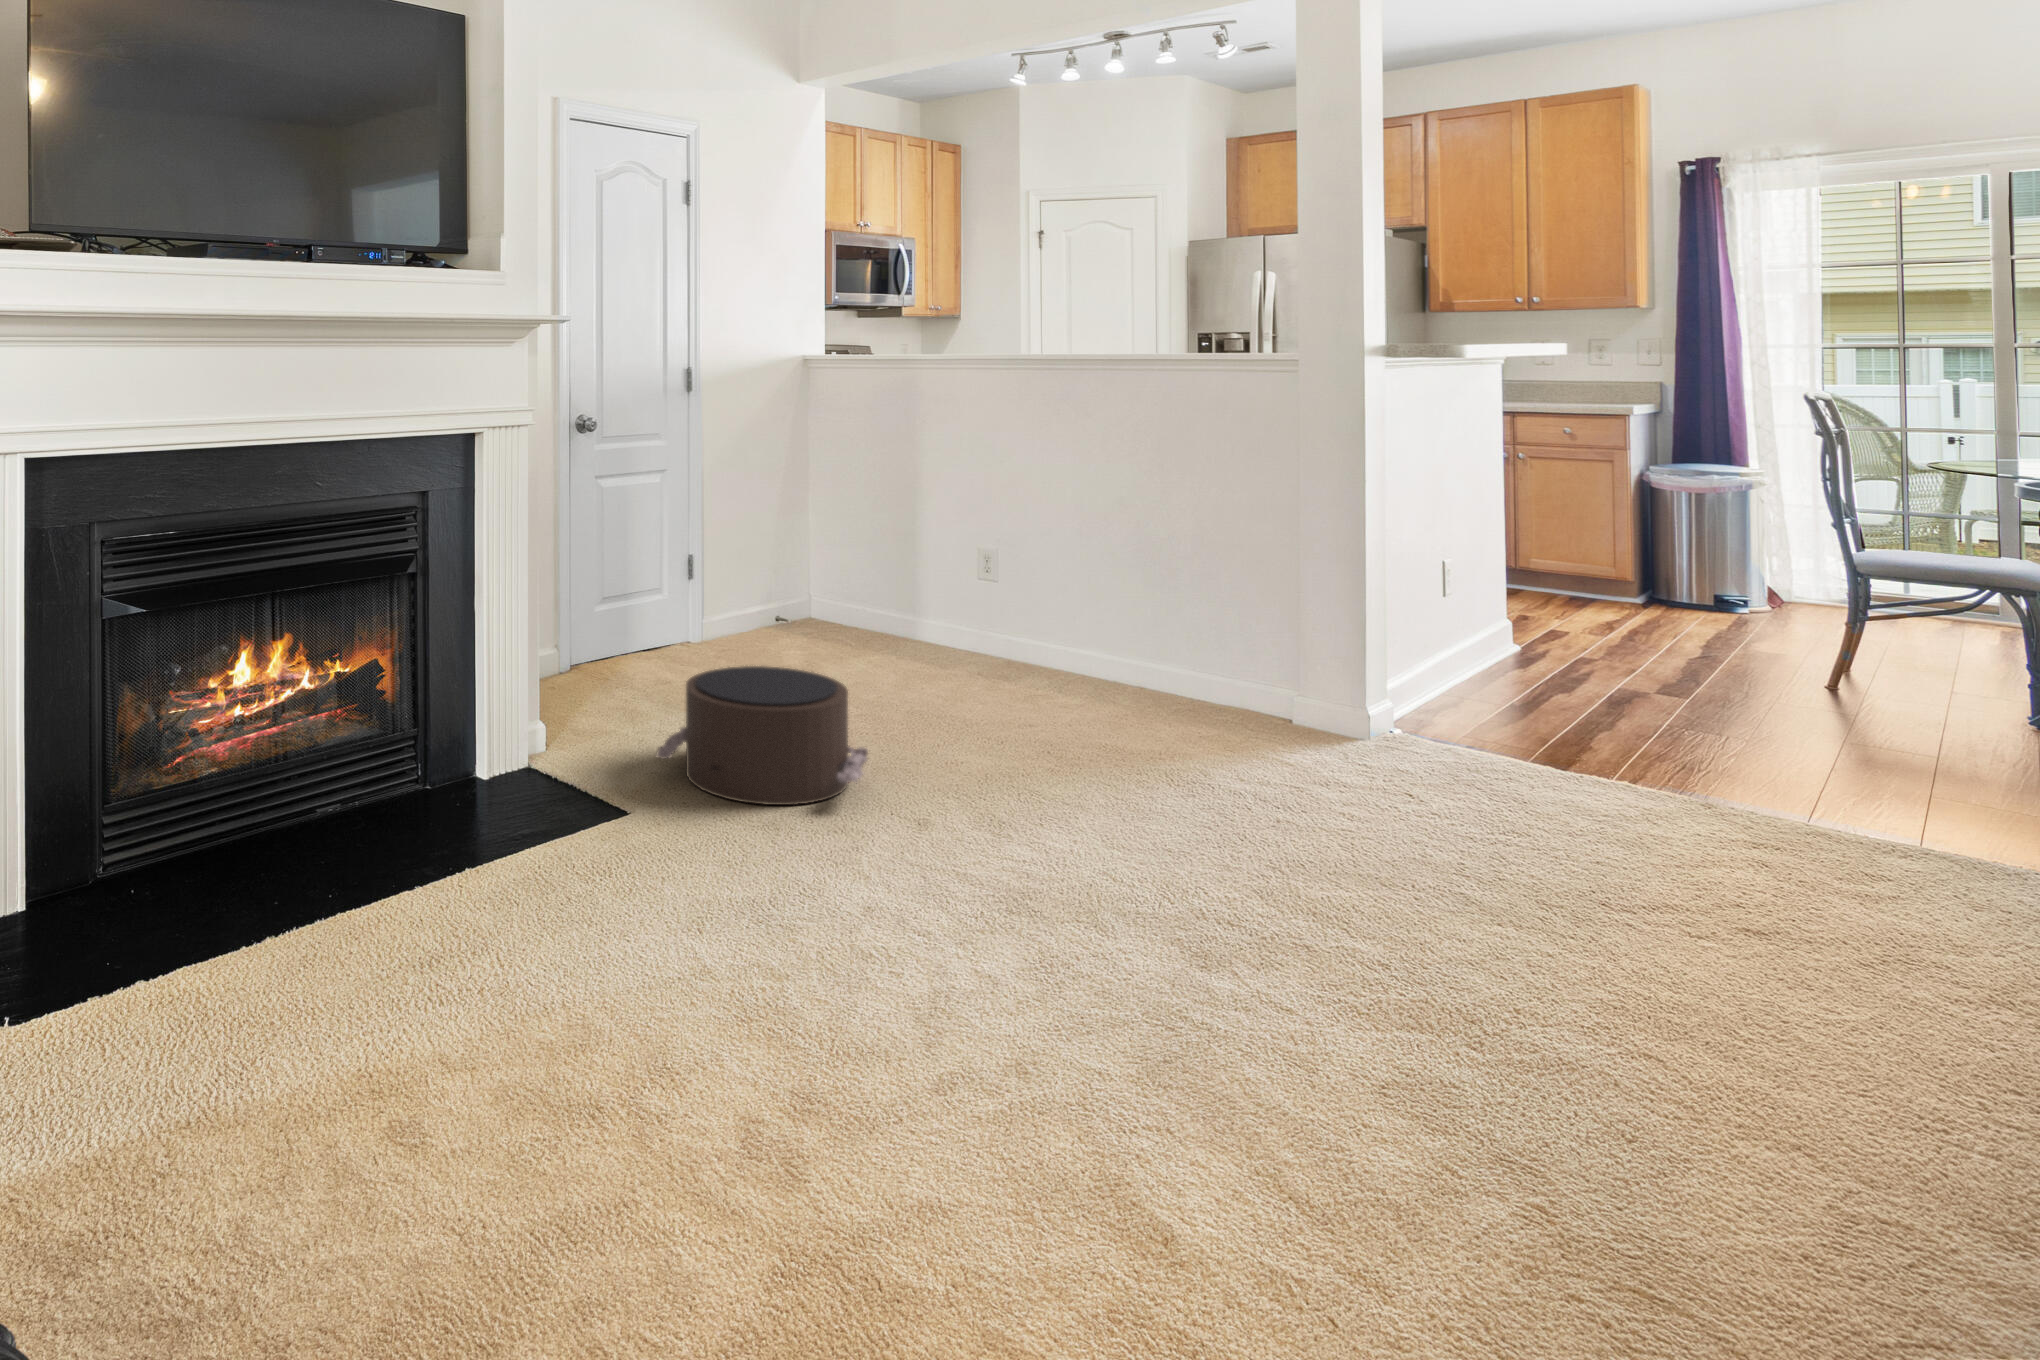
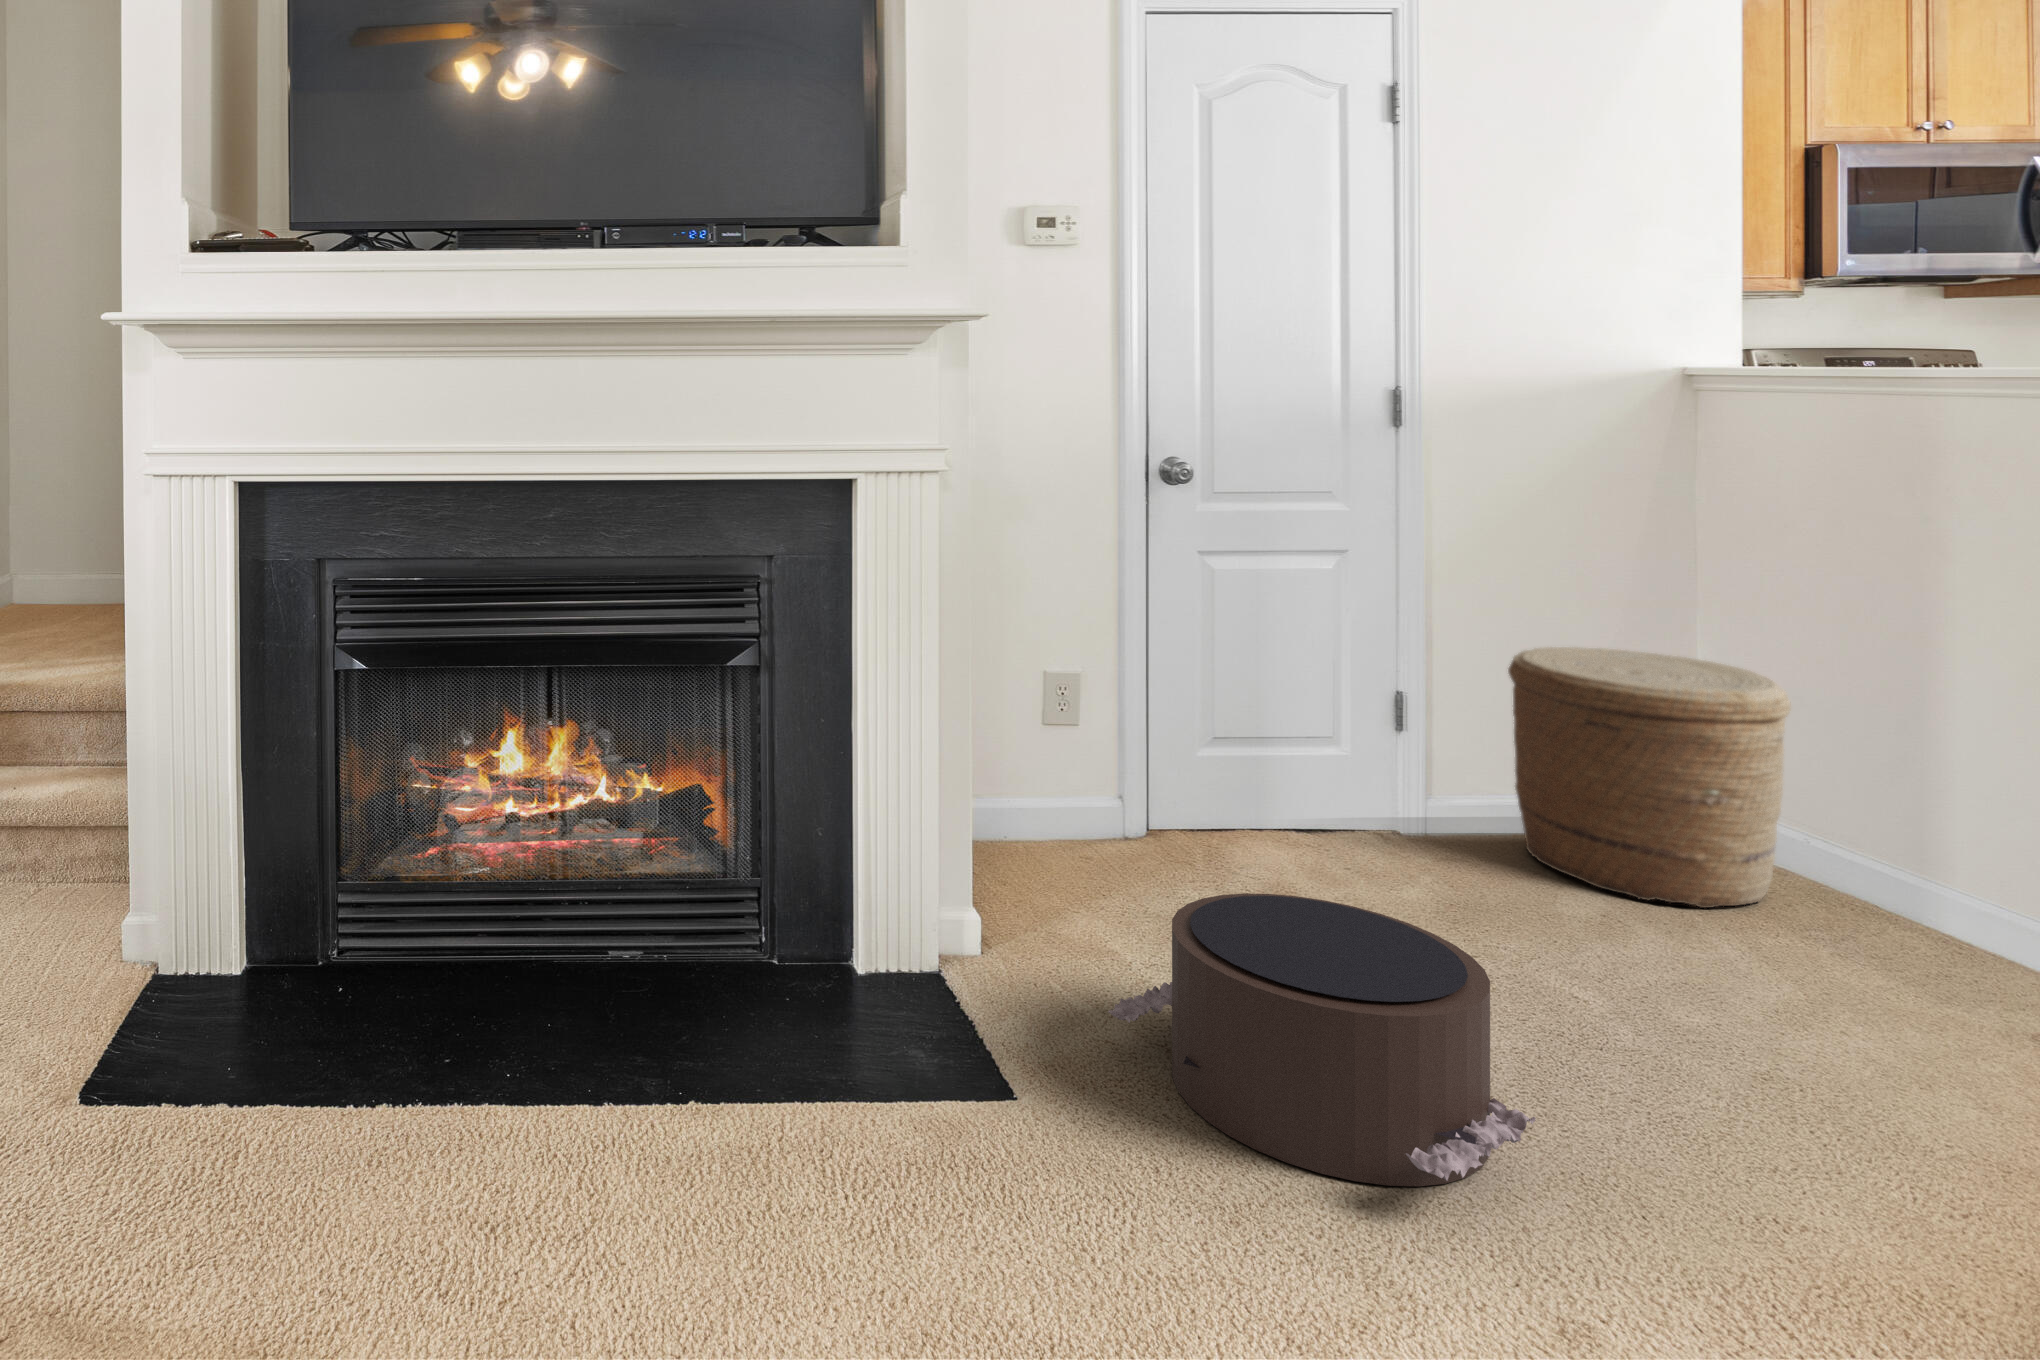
woven basket: none [745,518,872,655] -> present [1508,647,1791,908]

